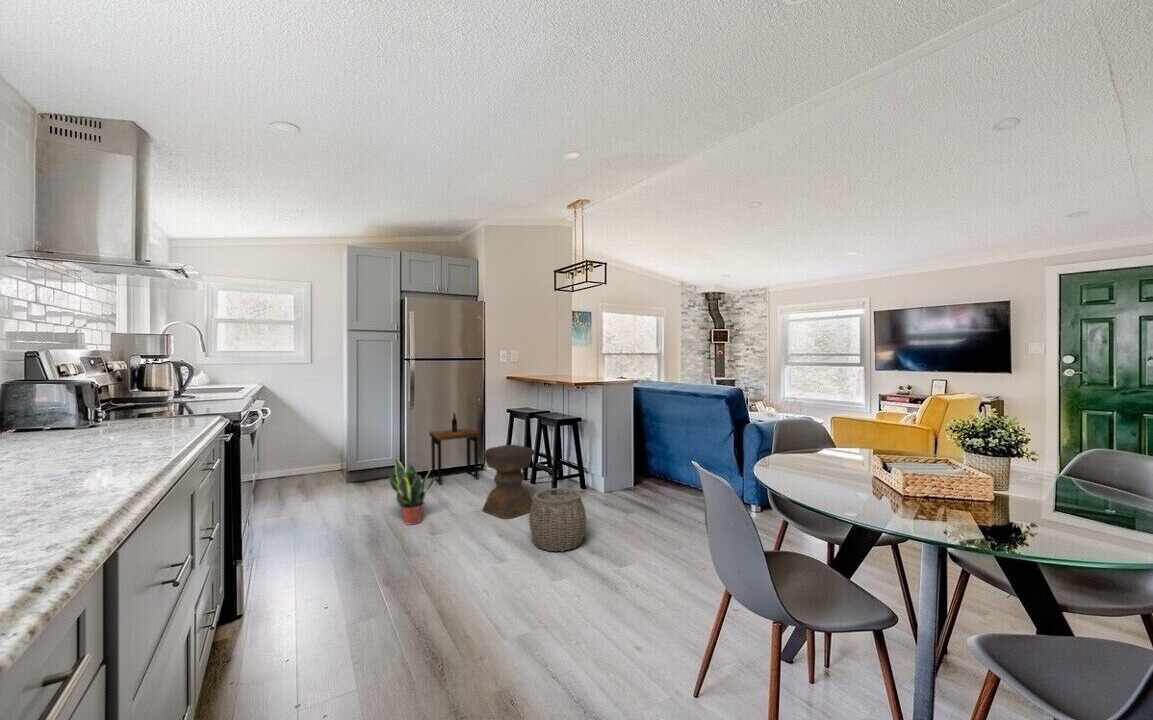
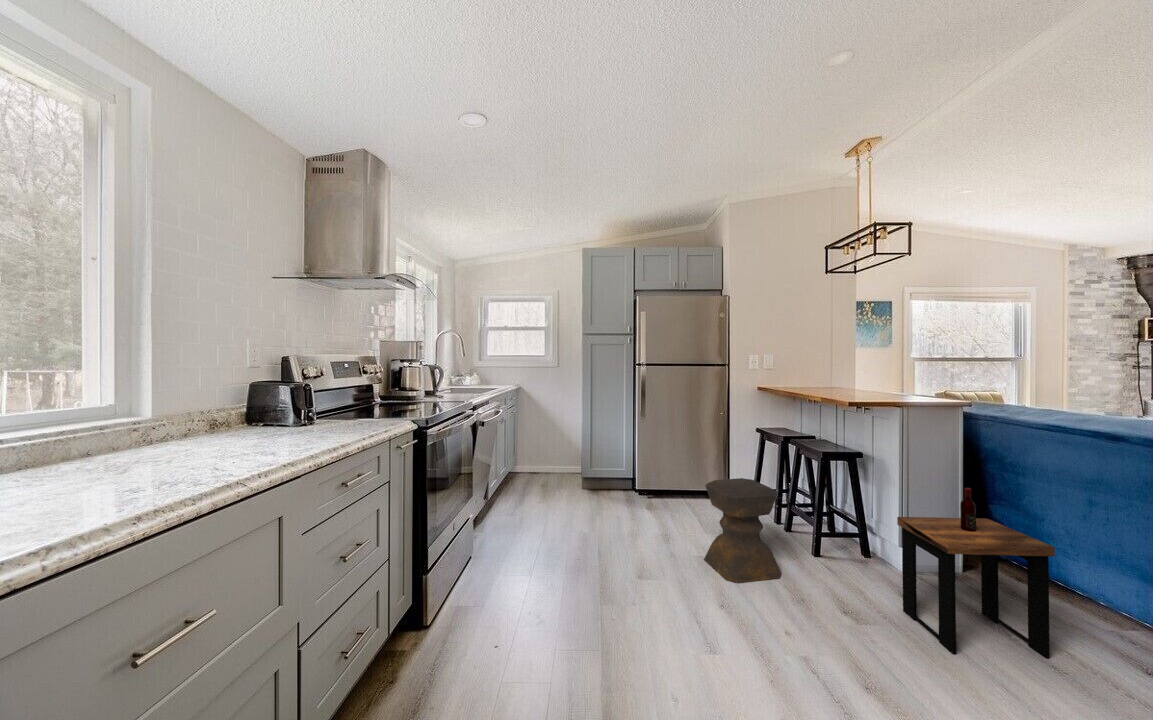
side table: present [429,413,480,485] -> present [897,488,1055,658]
potted plant: present [389,459,435,525] -> none [596,478,644,560]
woven basket: present [529,488,586,551] -> none [750,562,851,678]

